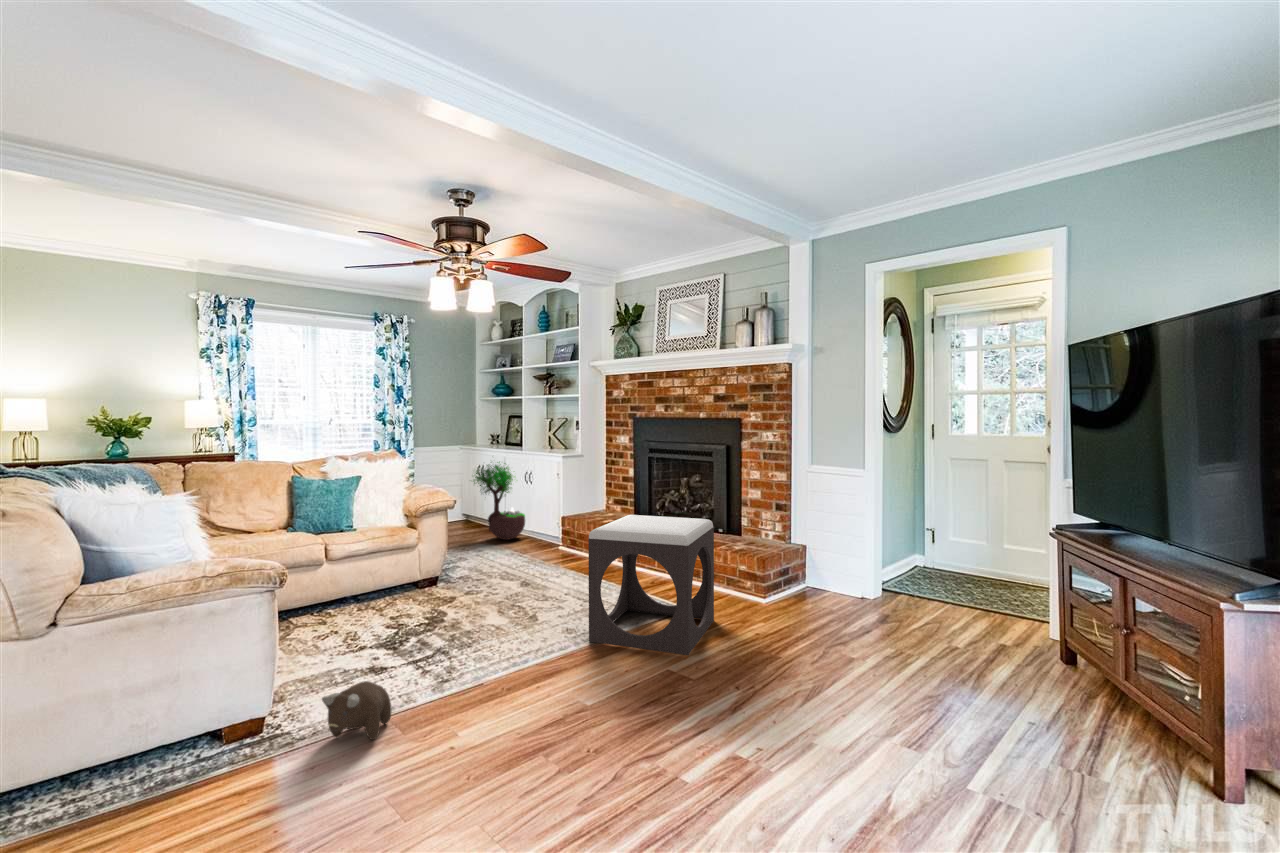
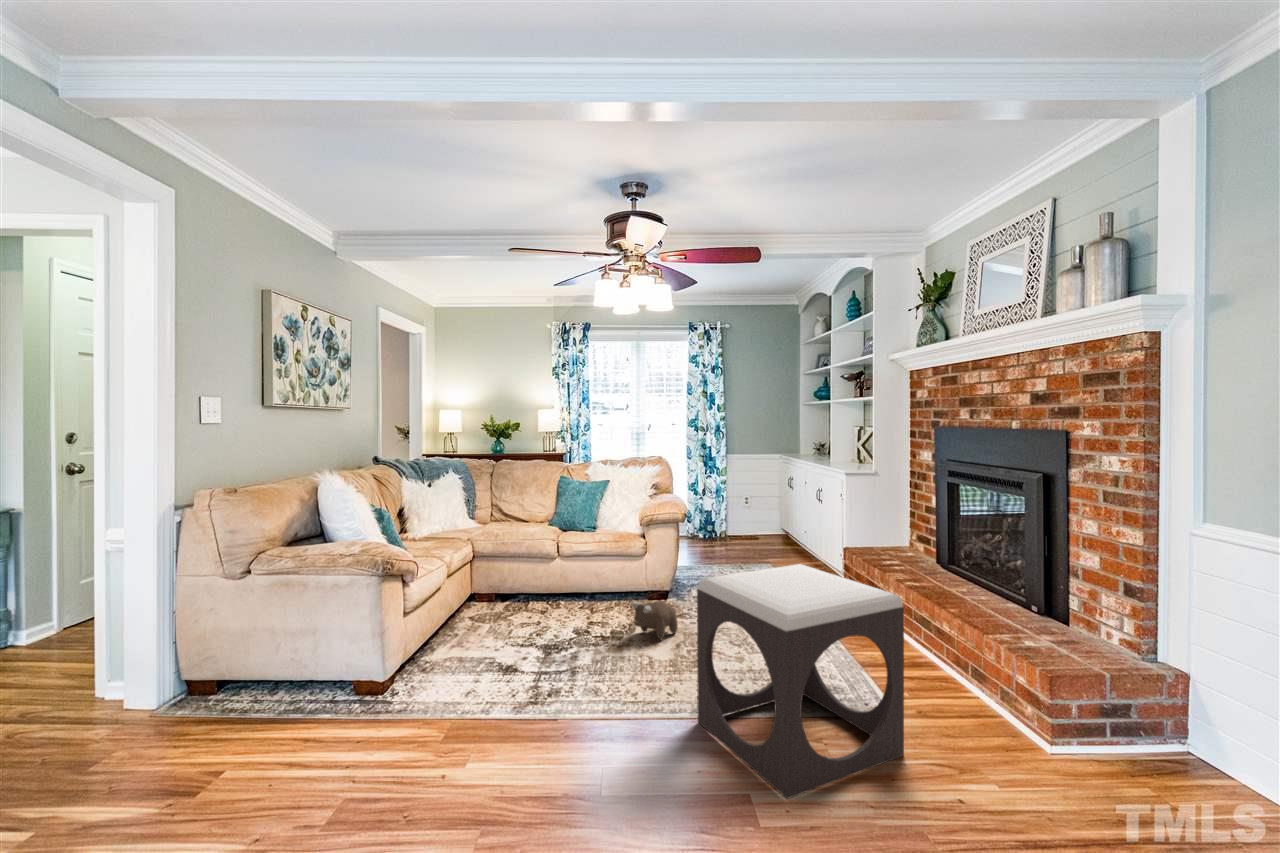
potted tree: present [474,462,525,540] -> none [754,467,815,563]
plush toy: present [322,681,392,740] -> present [631,601,678,640]

